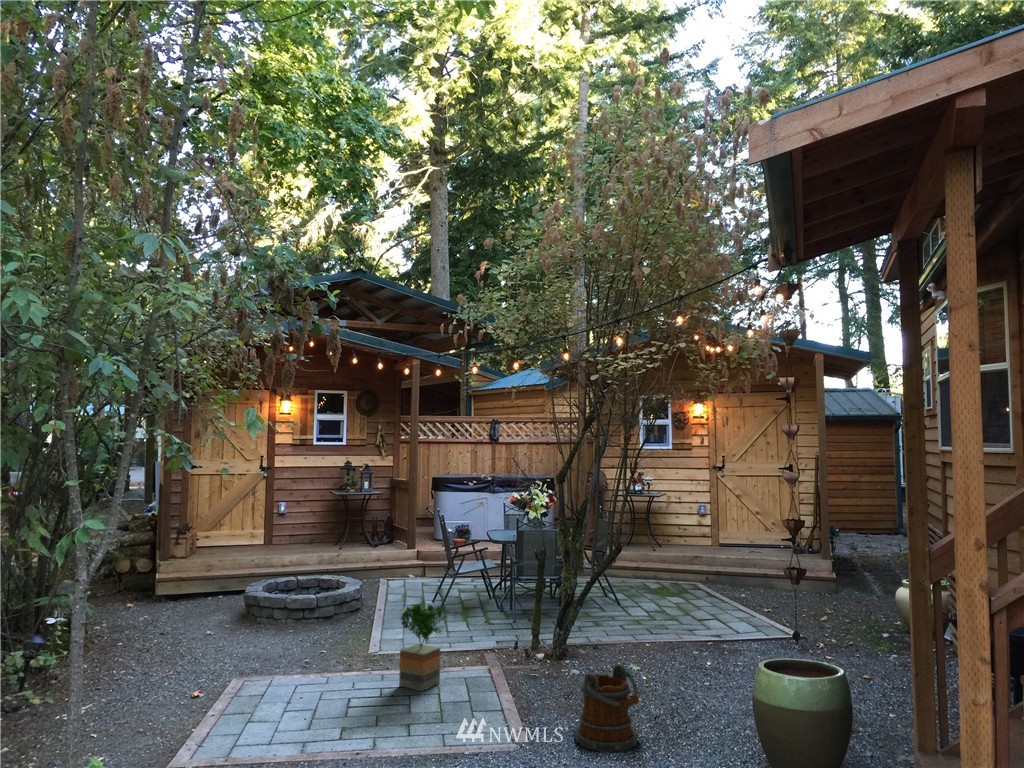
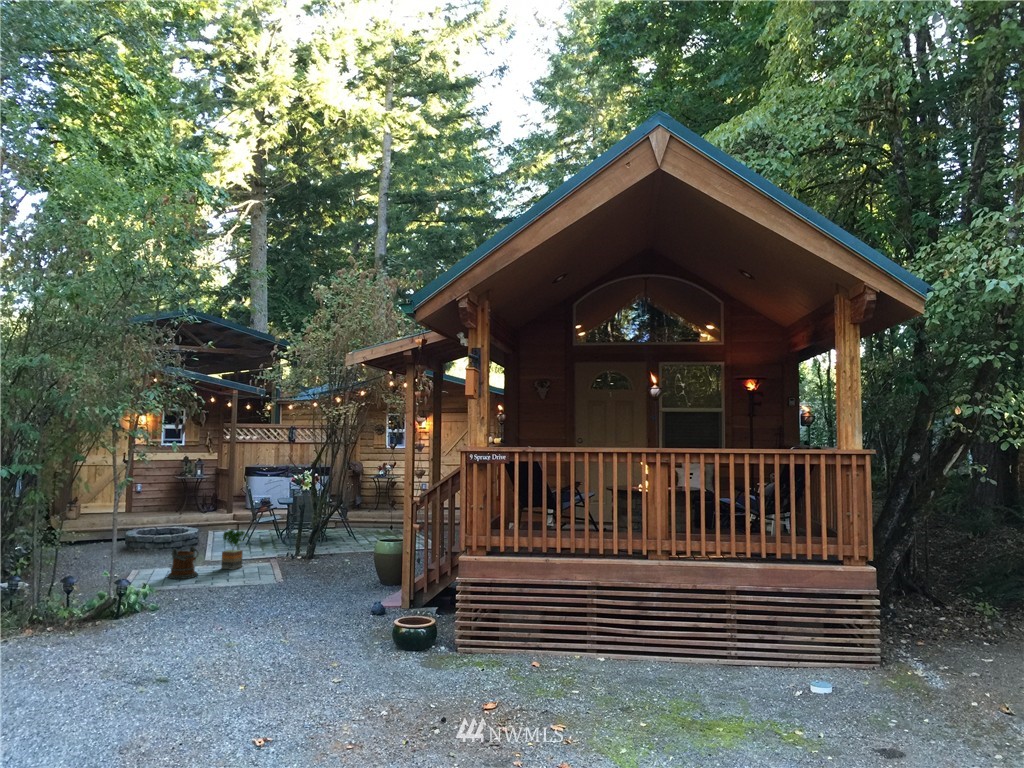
bucket: present [573,665,639,752] -> present [168,546,199,579]

